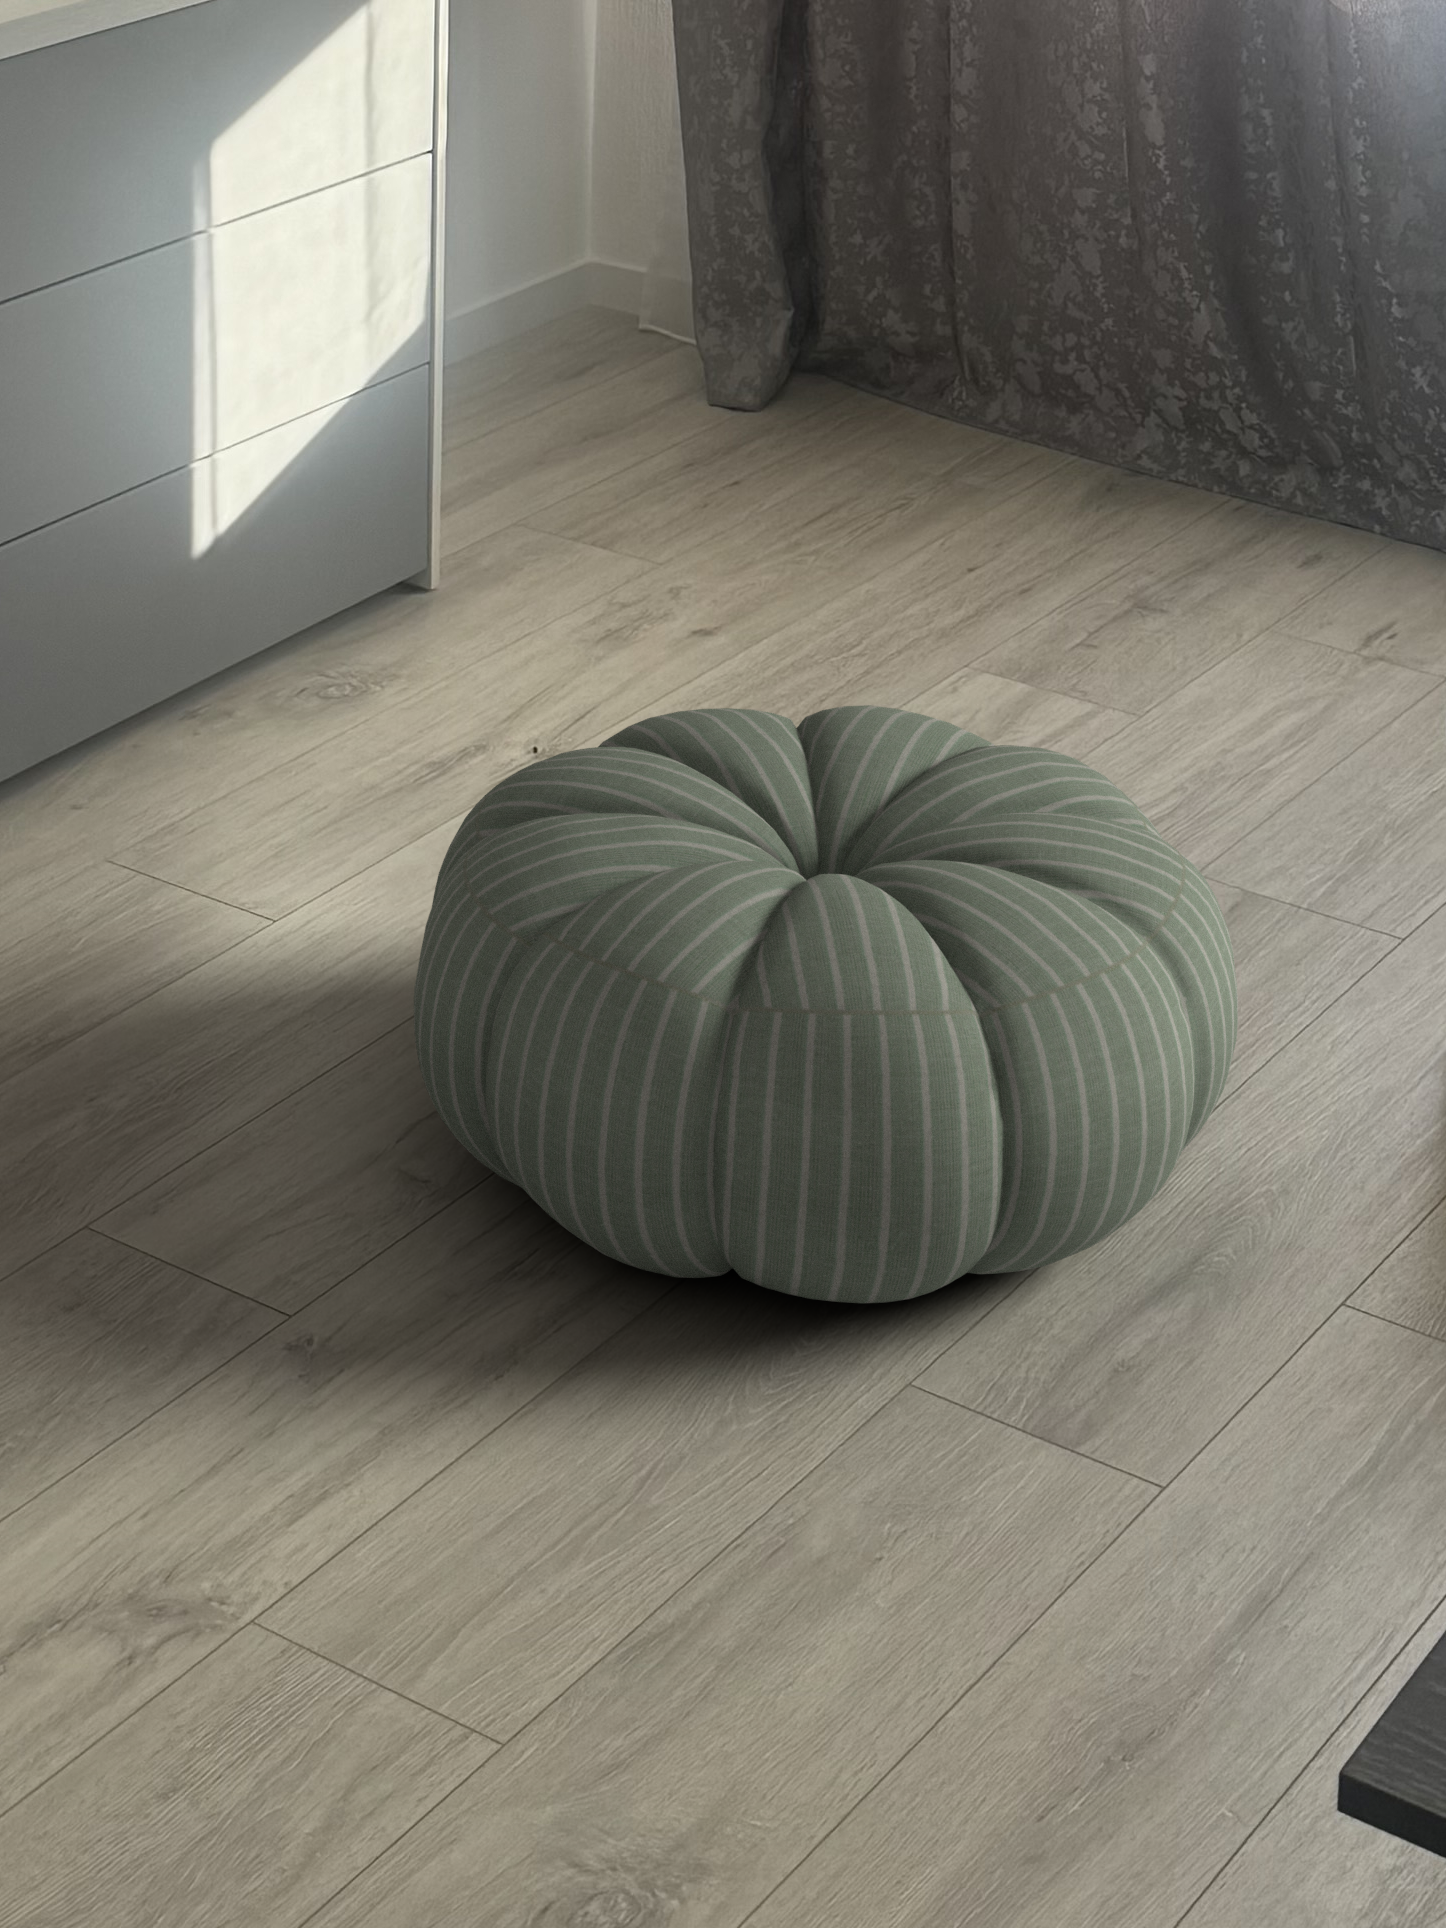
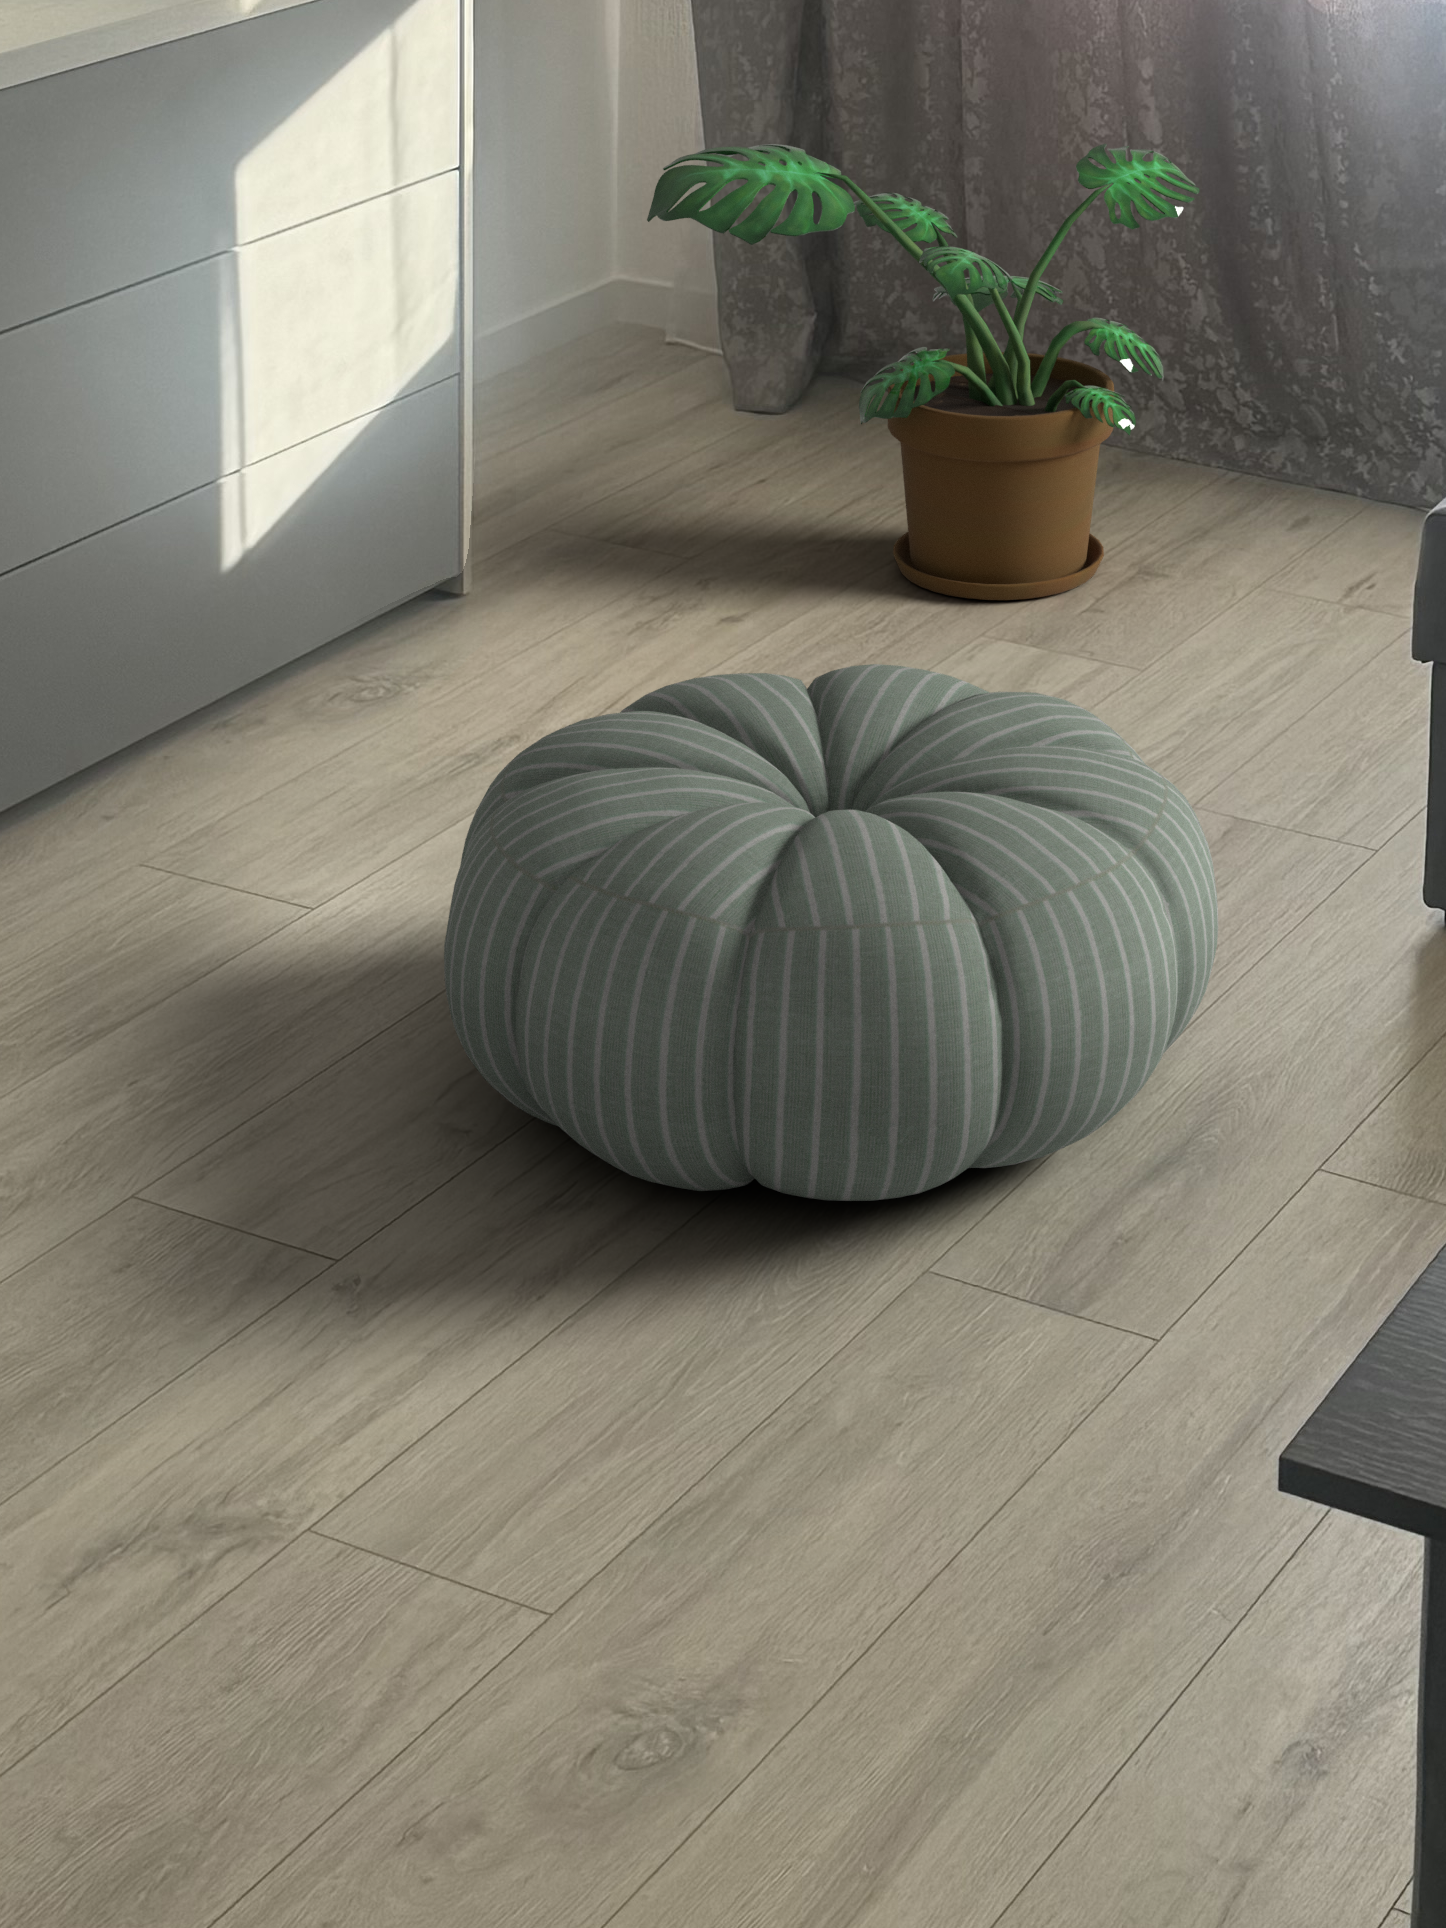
potted plant: none [638,128,1216,615] -> present [647,144,1199,600]

